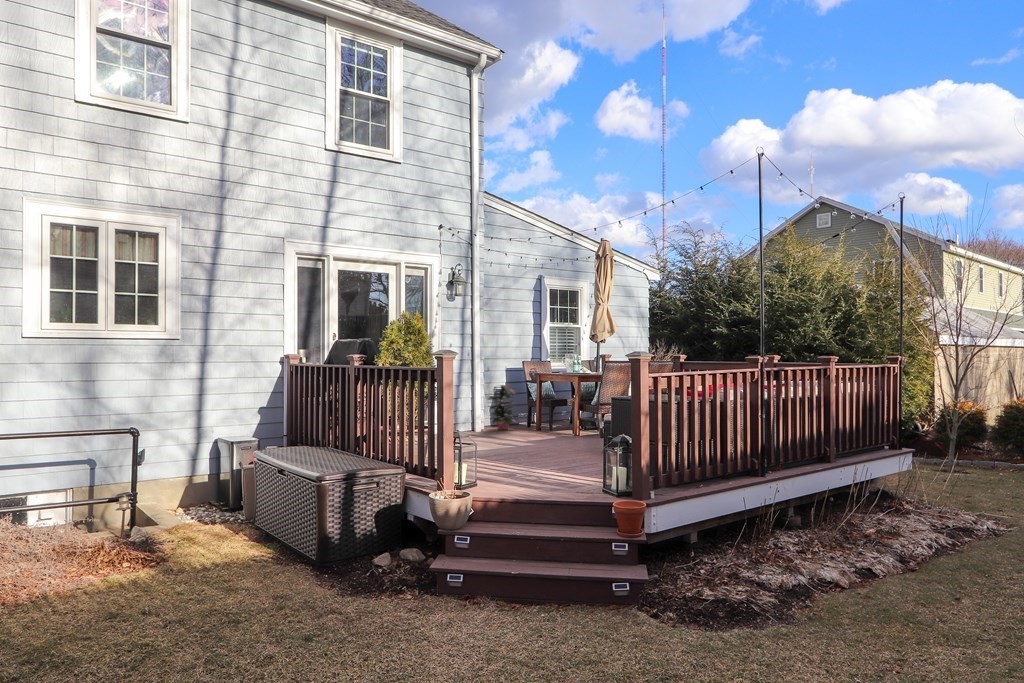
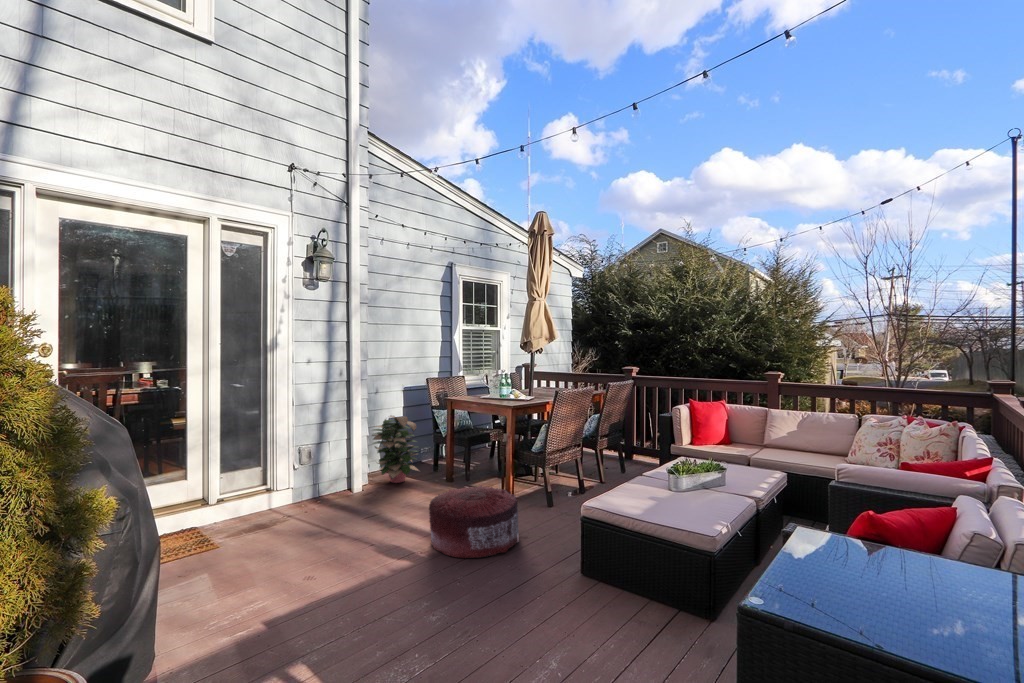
pouf: none [524,417,575,447] -> present [429,486,519,558]

